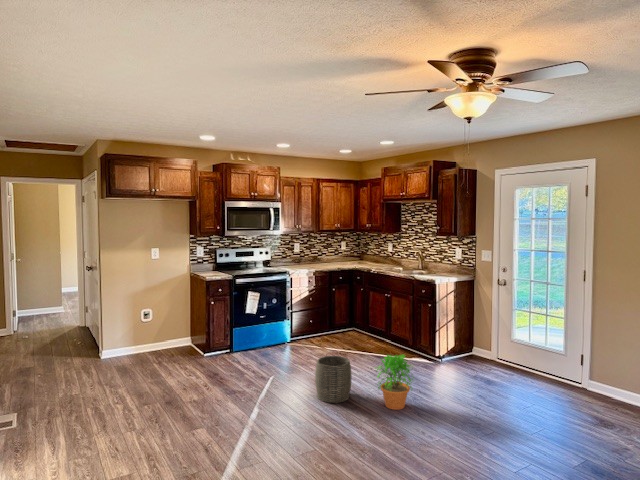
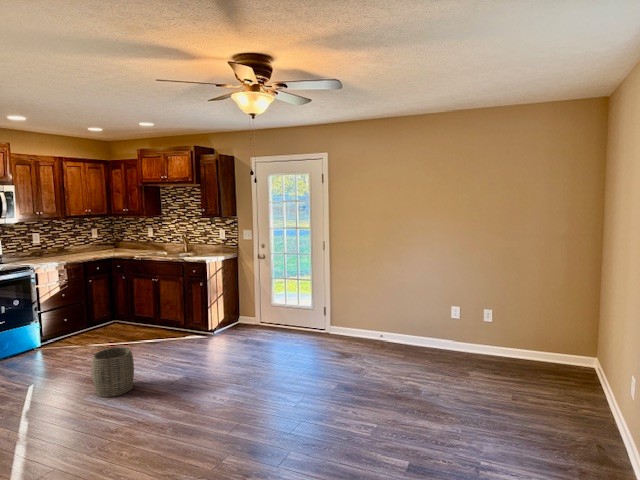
potted plant: present [377,354,412,410] -> none [158,332,204,386]

